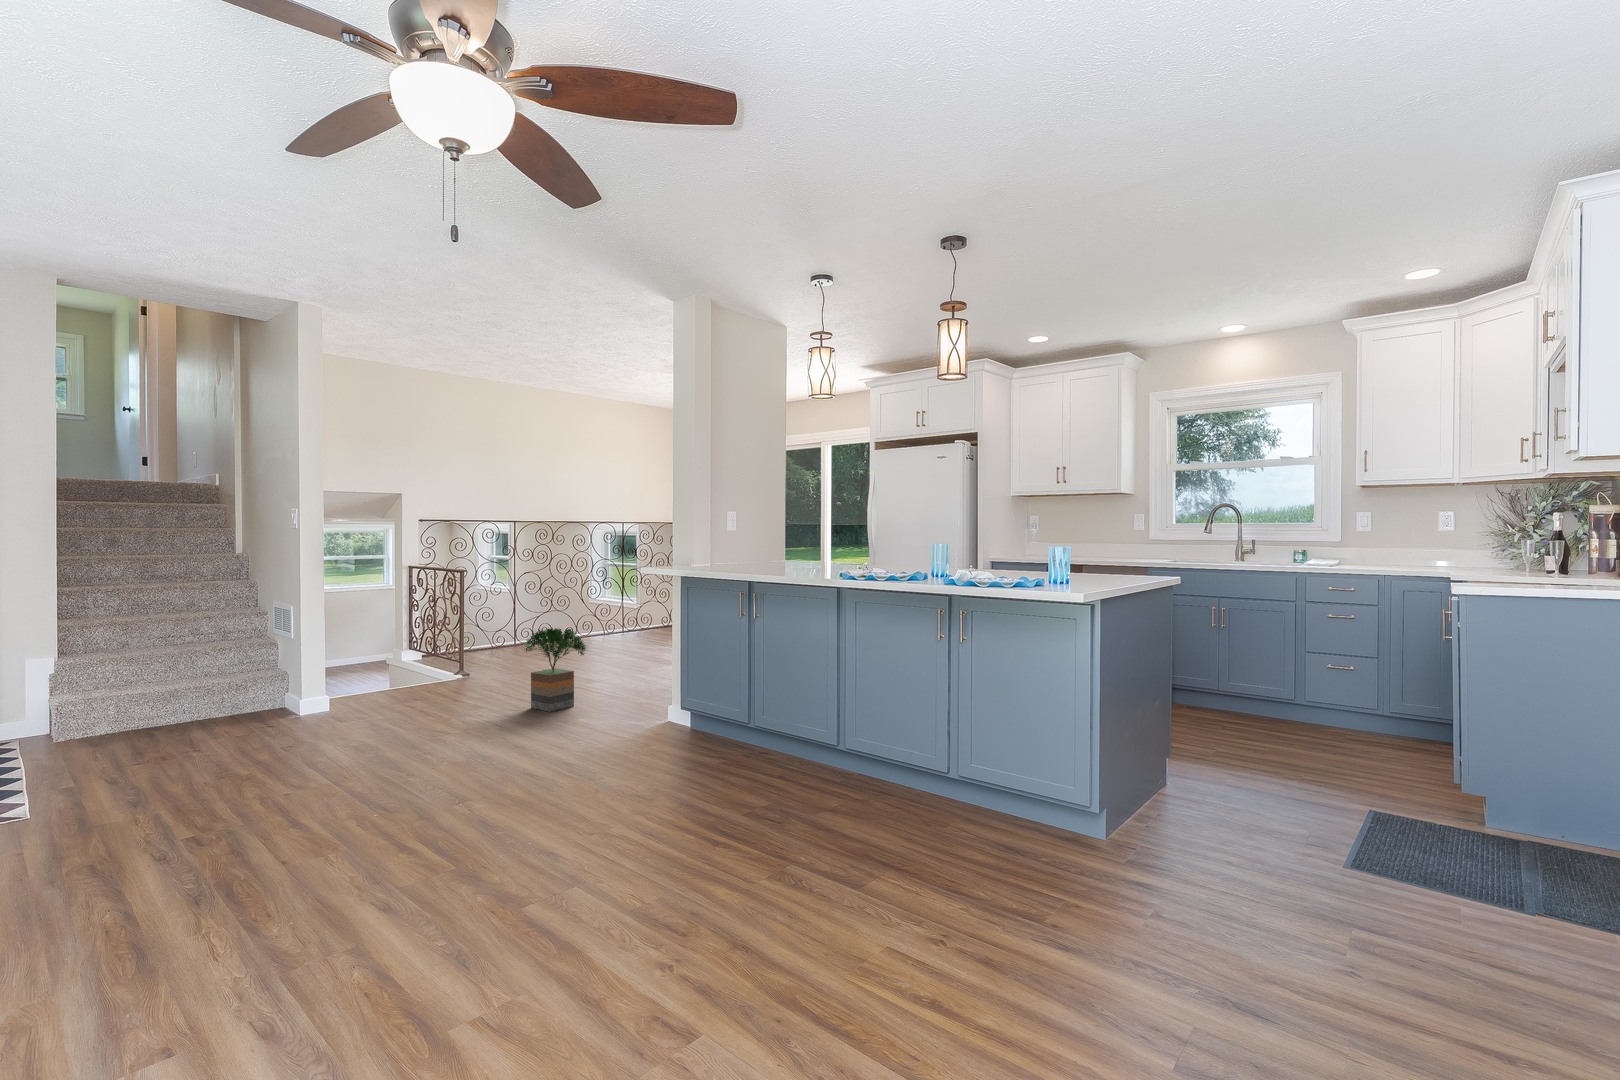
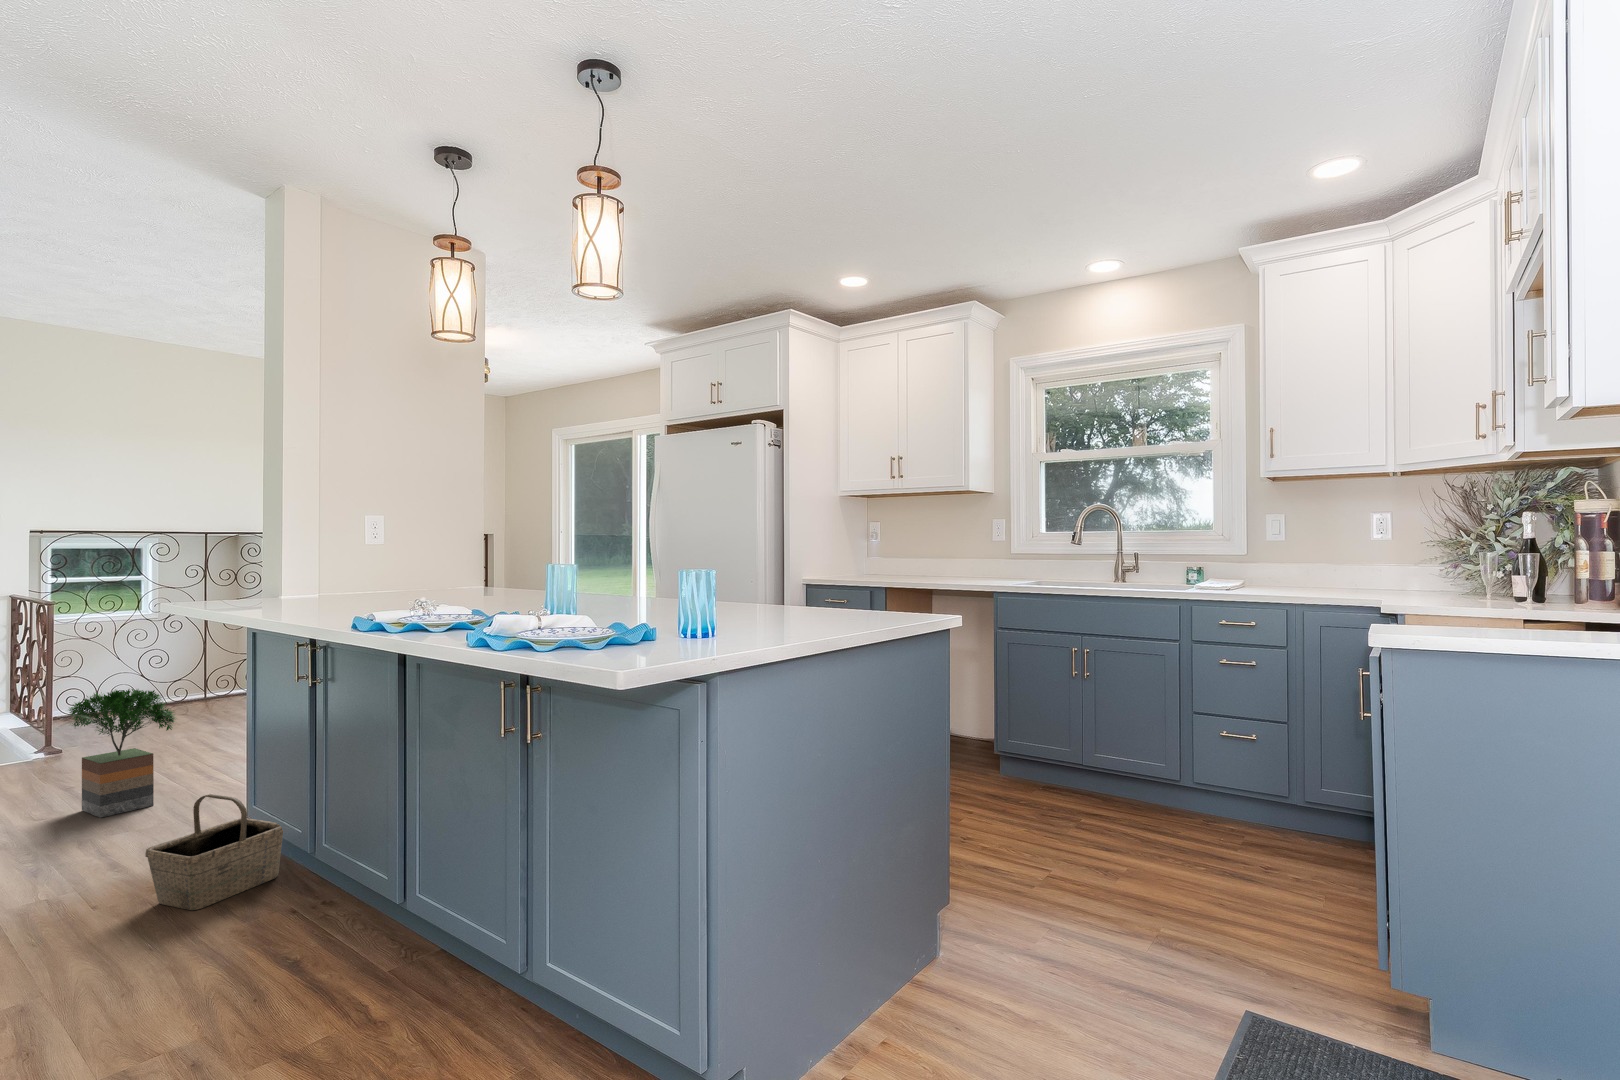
basket: none [649,688,715,756] -> present [145,794,283,910]

